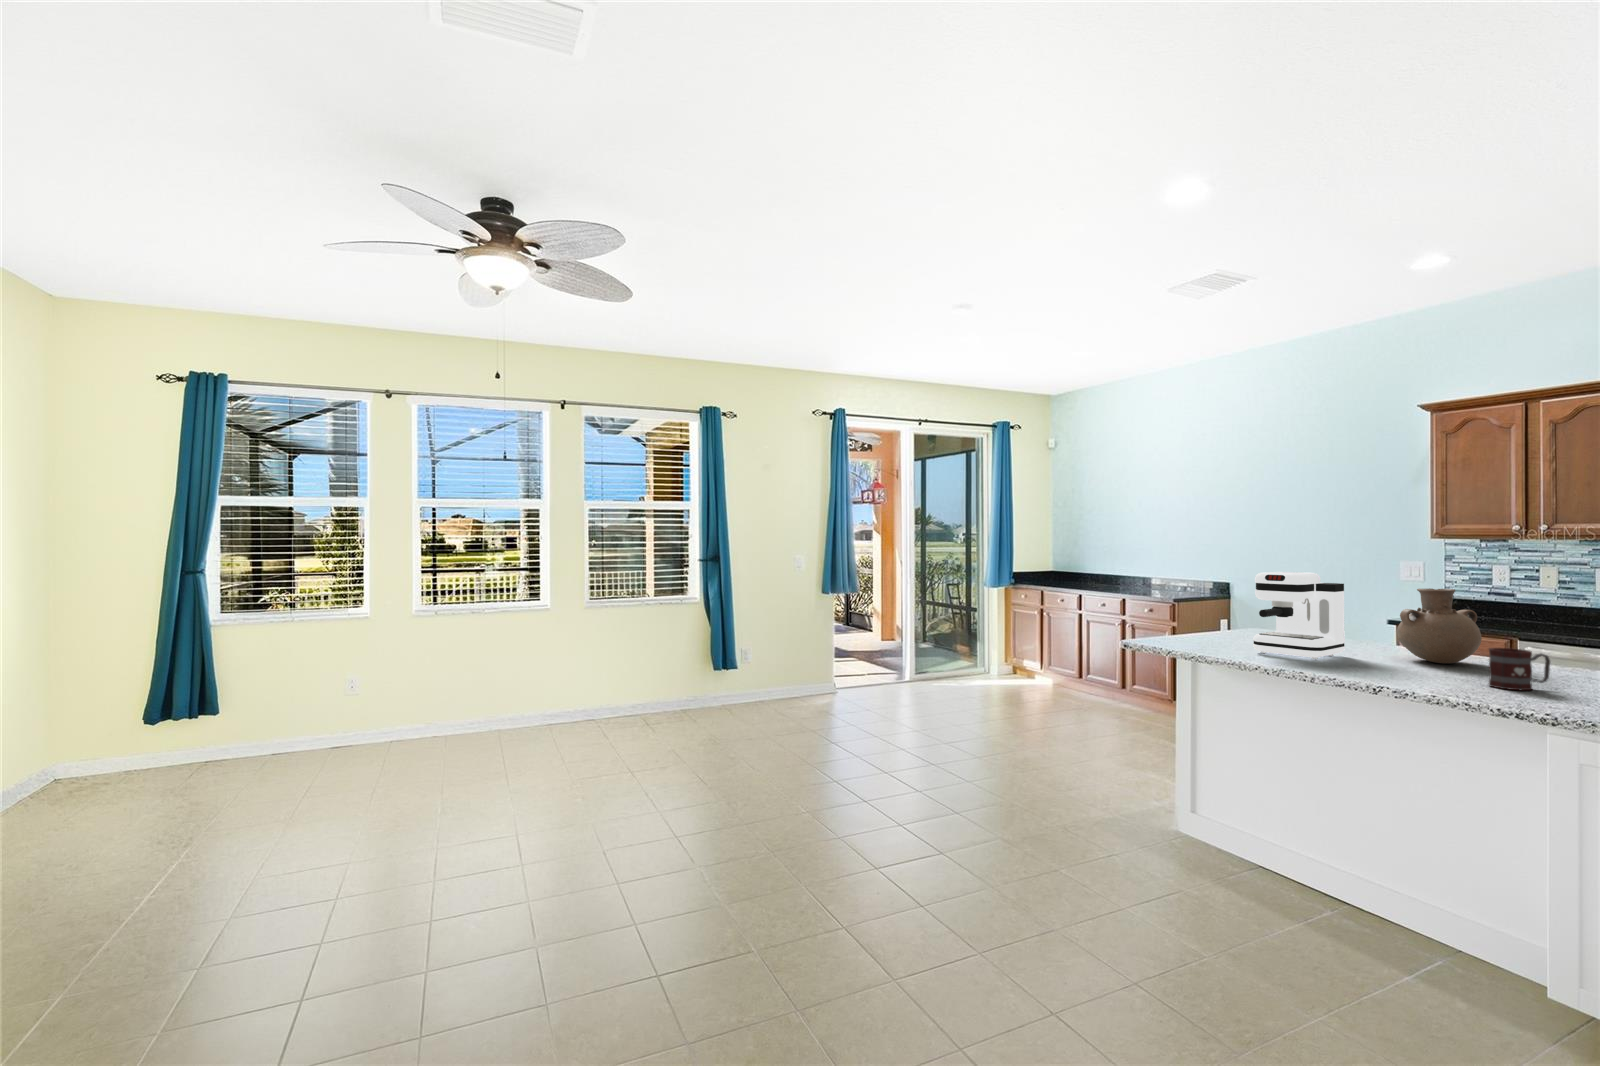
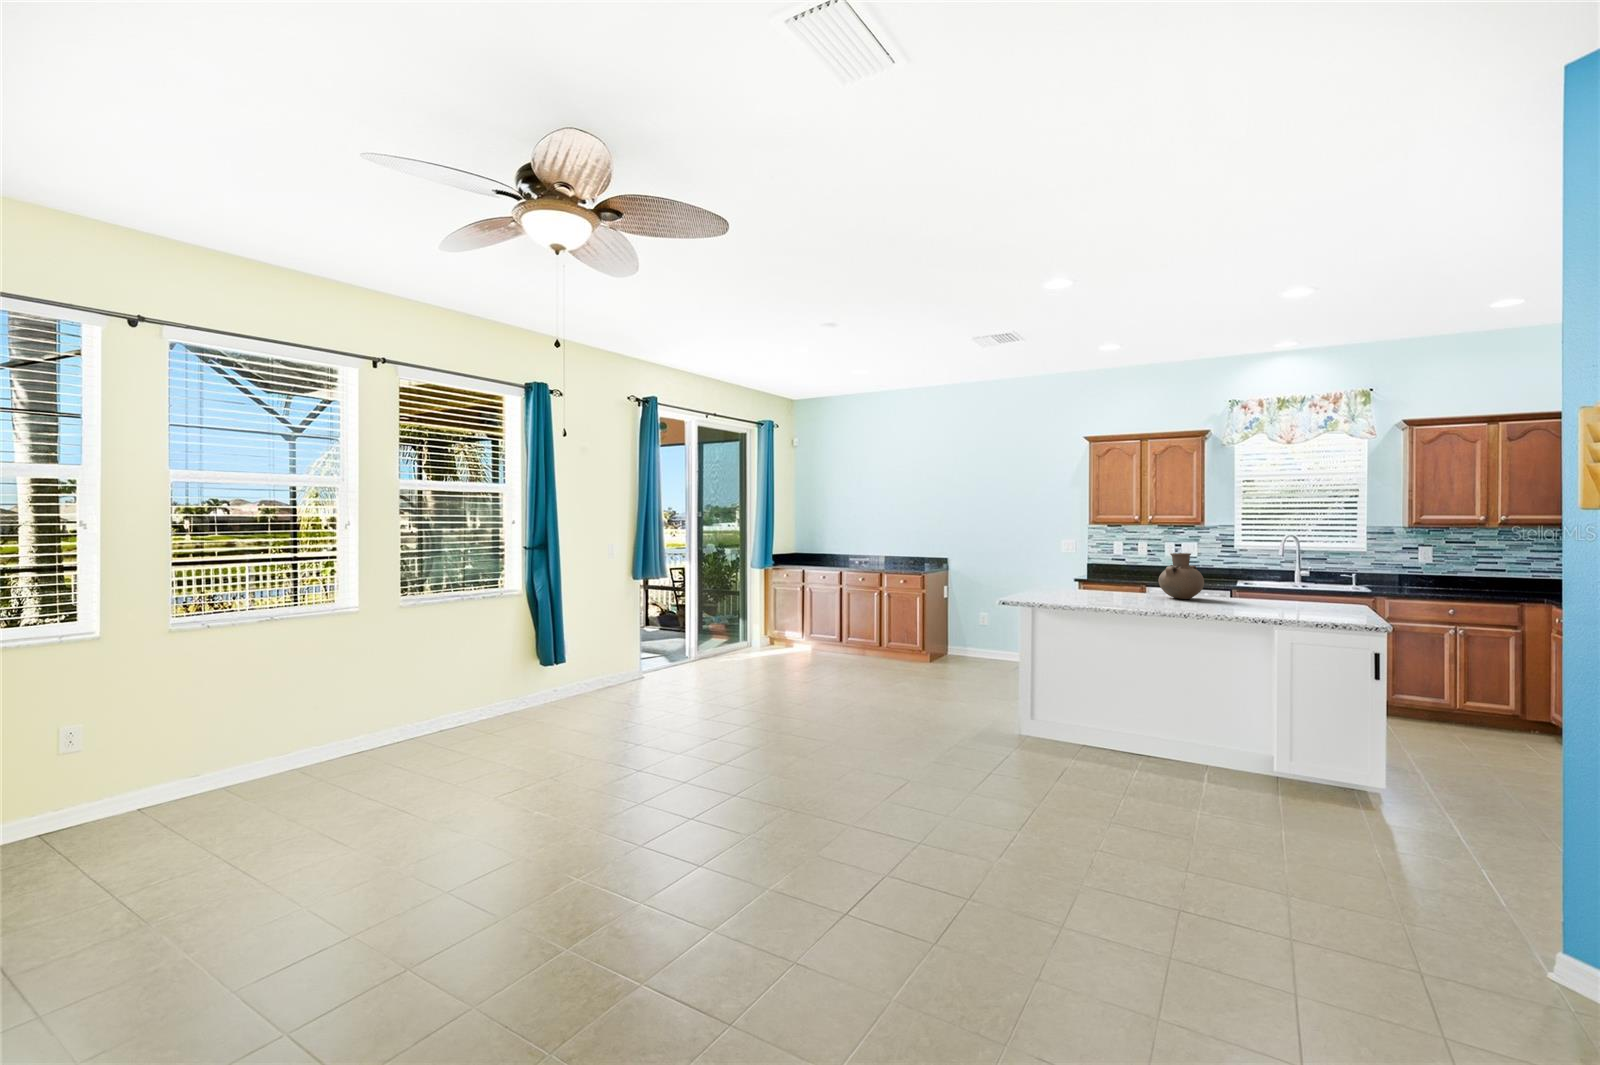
coffee maker: present [1253,572,1345,659] -> none [1091,545,1138,601]
mug: present [1489,648,1550,690] -> none [1236,586,1263,609]

